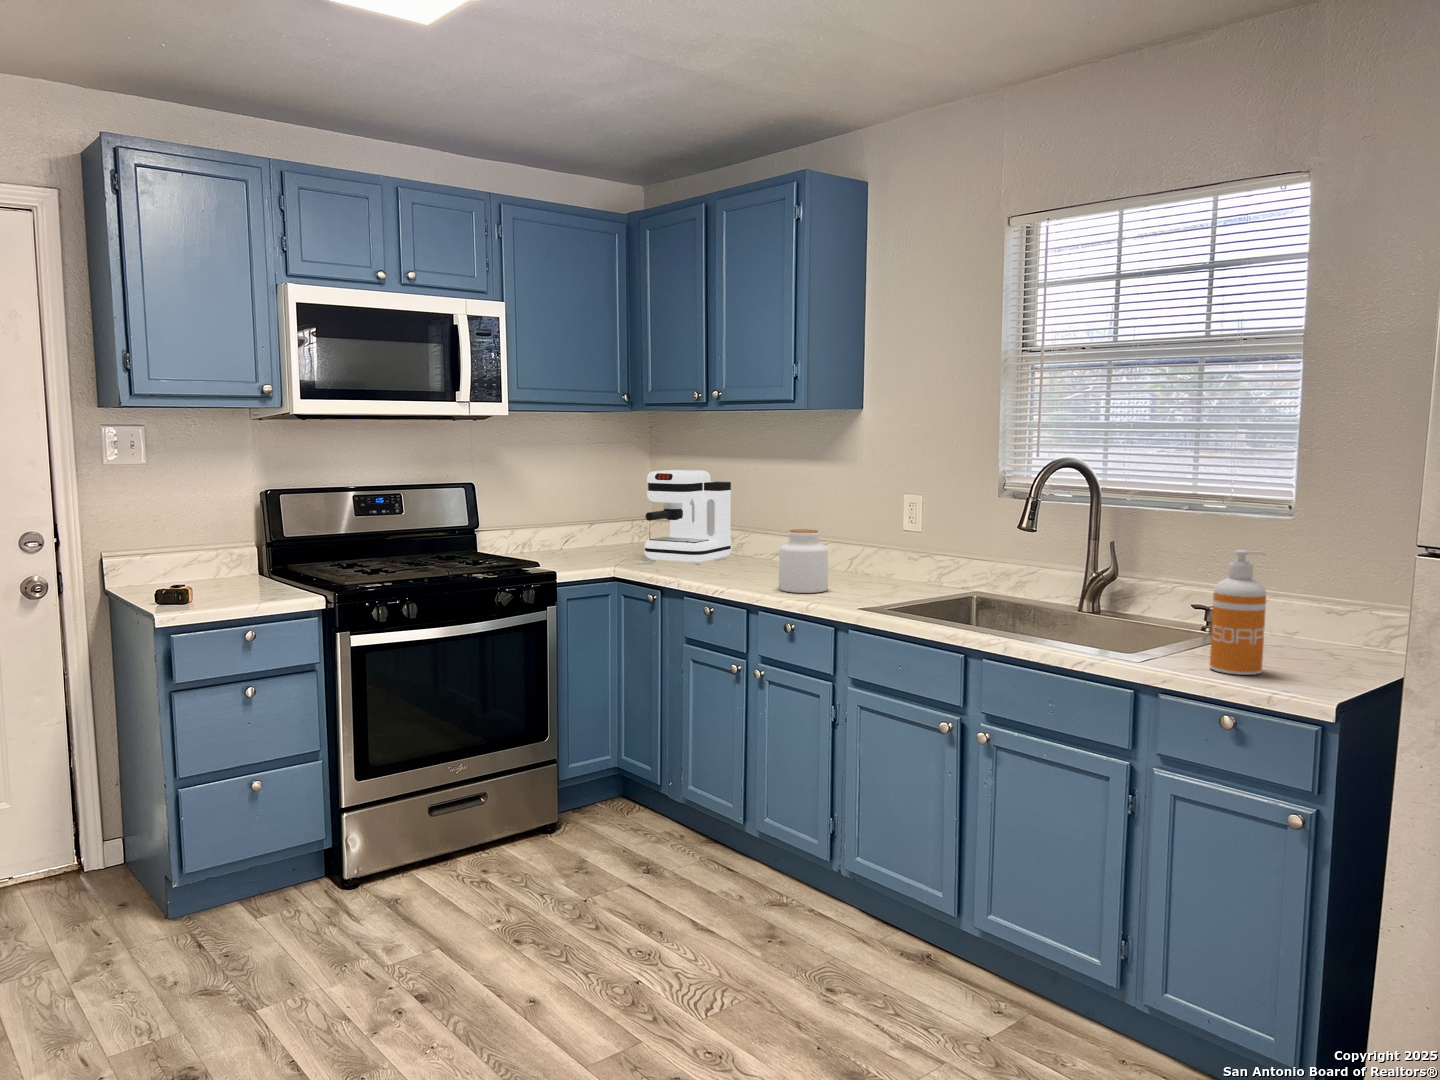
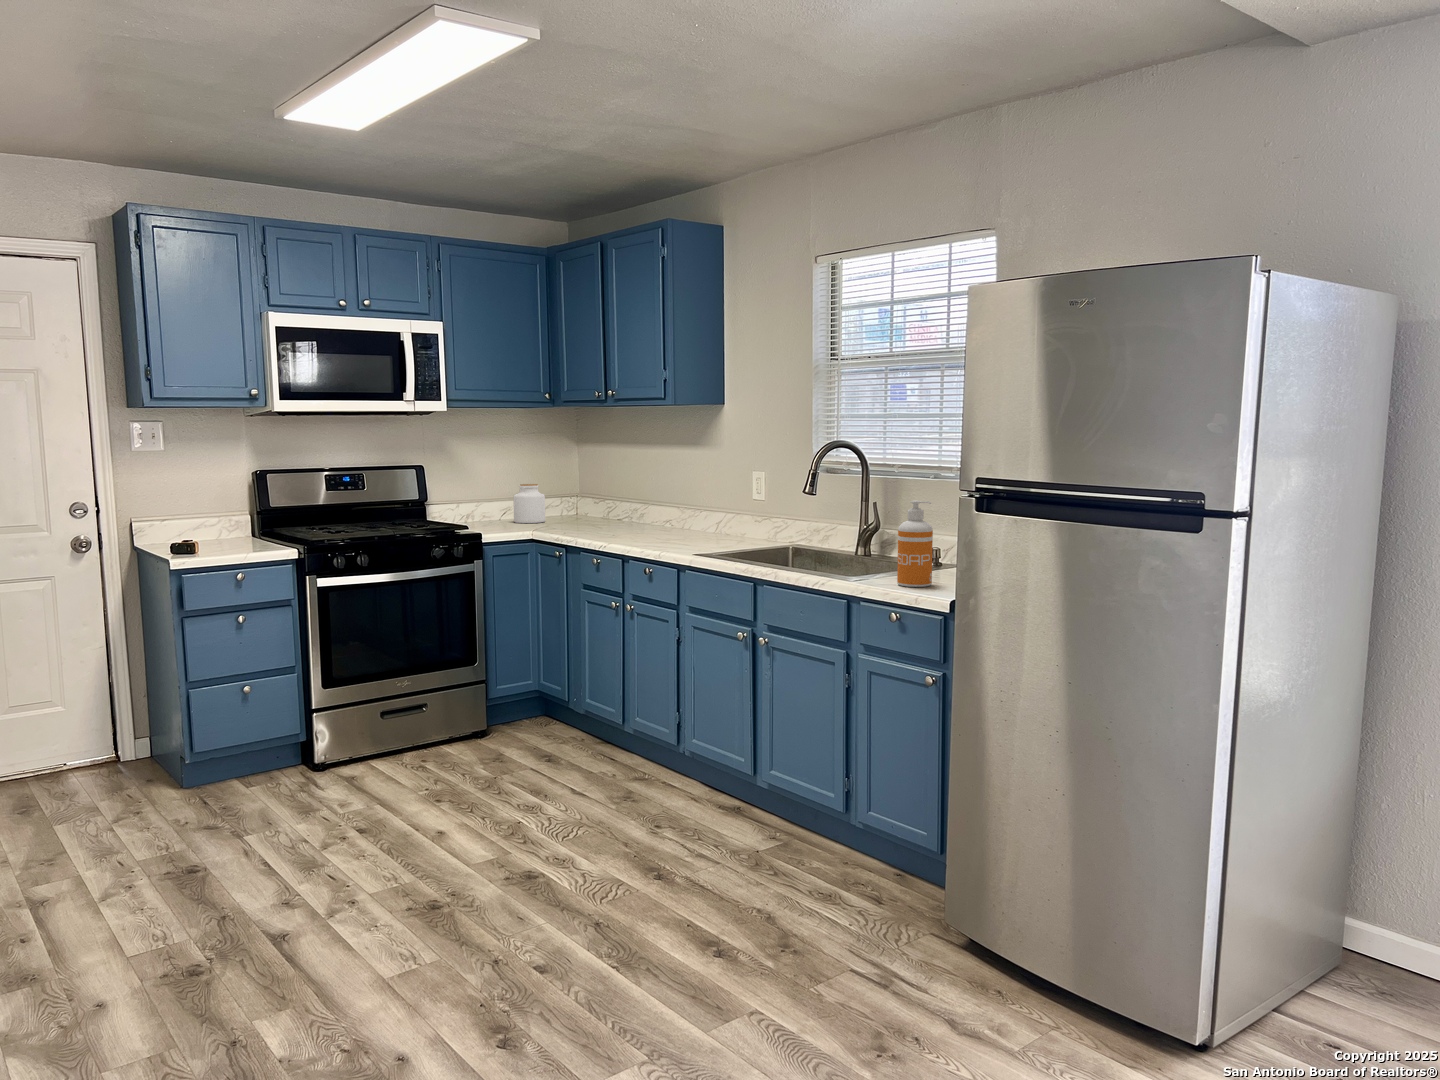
coffee maker: present [644,470,731,564] -> none [557,454,630,528]
jar: present [779,529,828,593] -> present [514,484,546,523]

